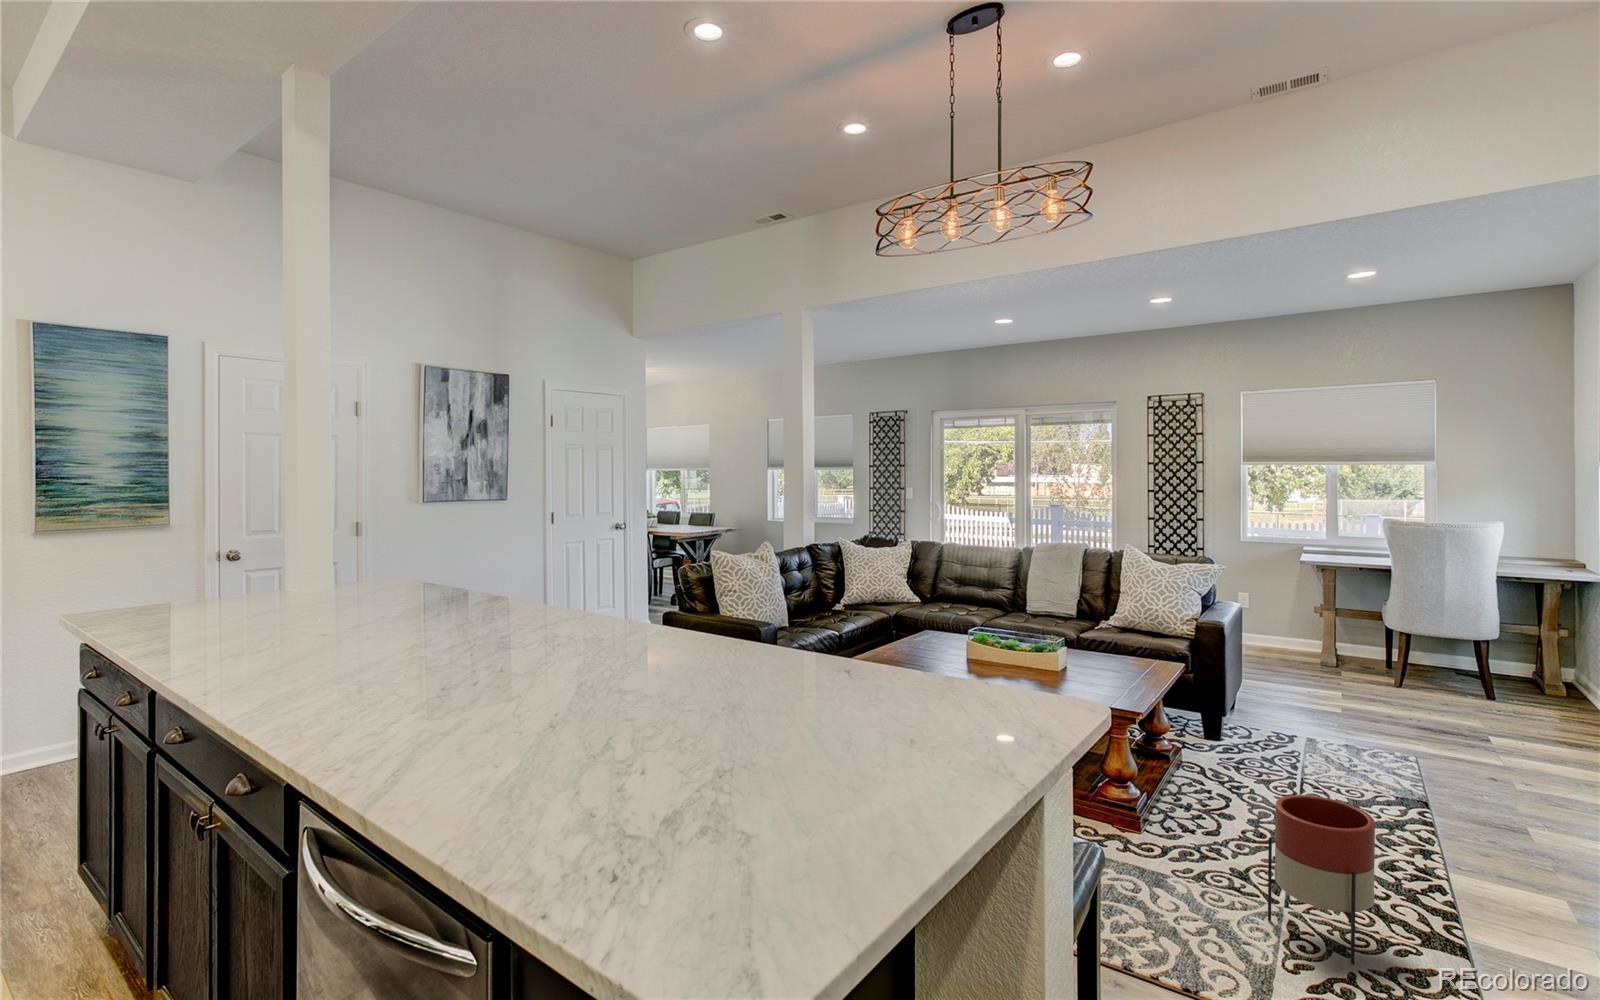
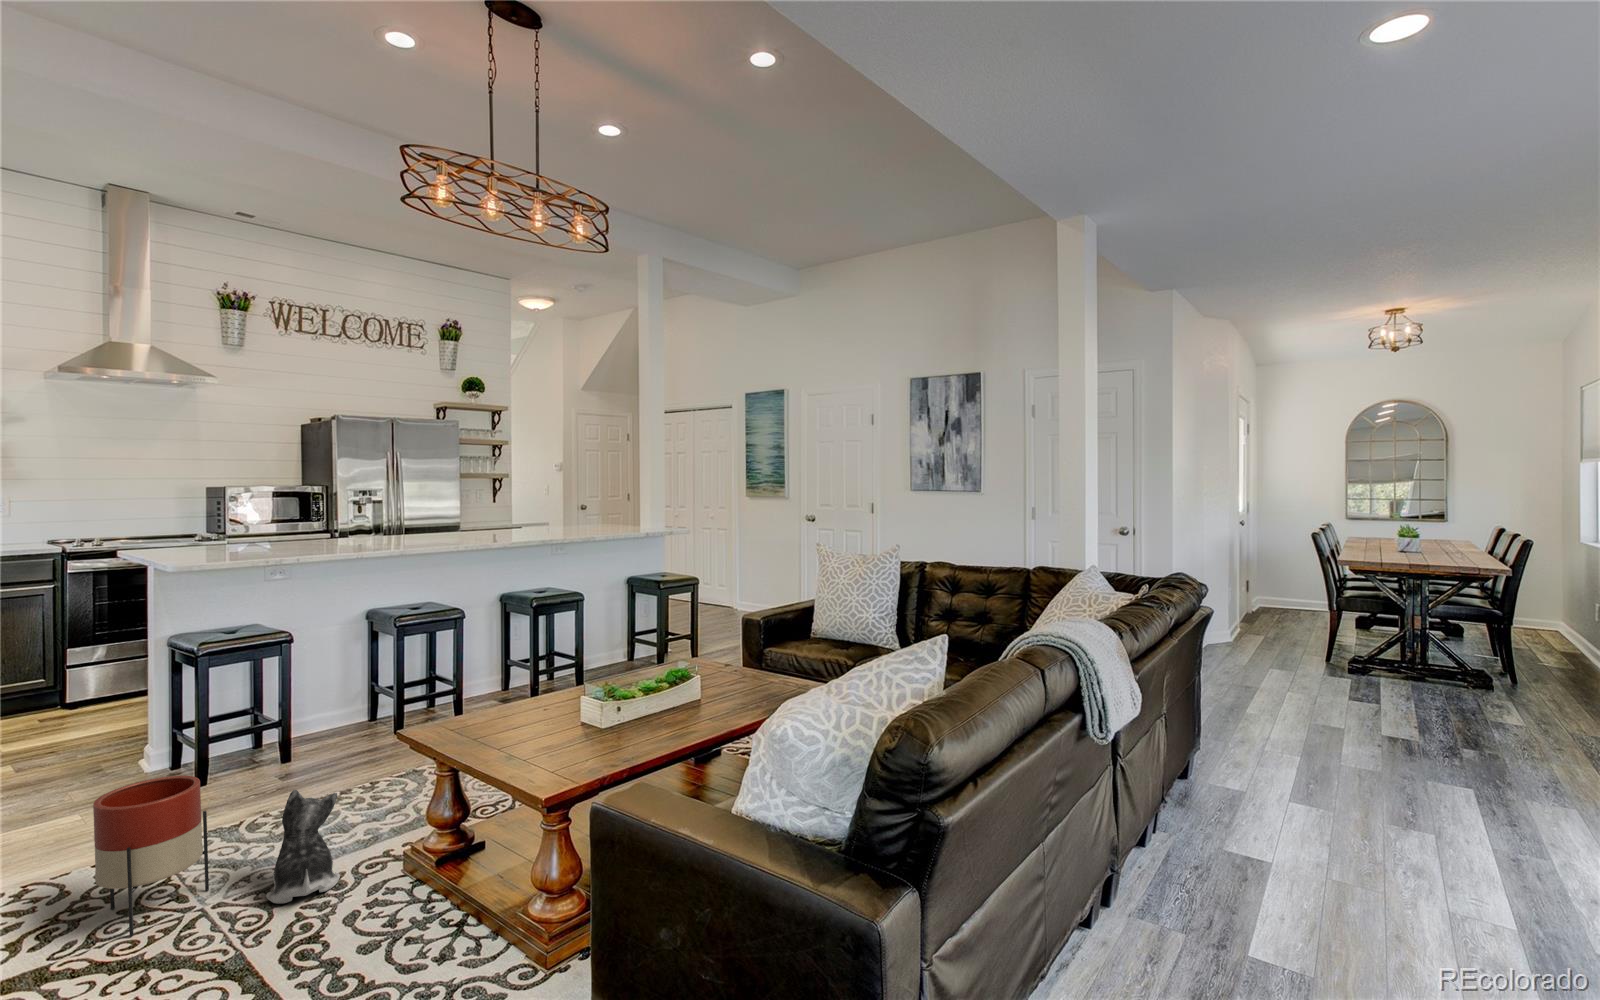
plush toy: none [1175,785,1242,888] -> present [266,790,340,904]

